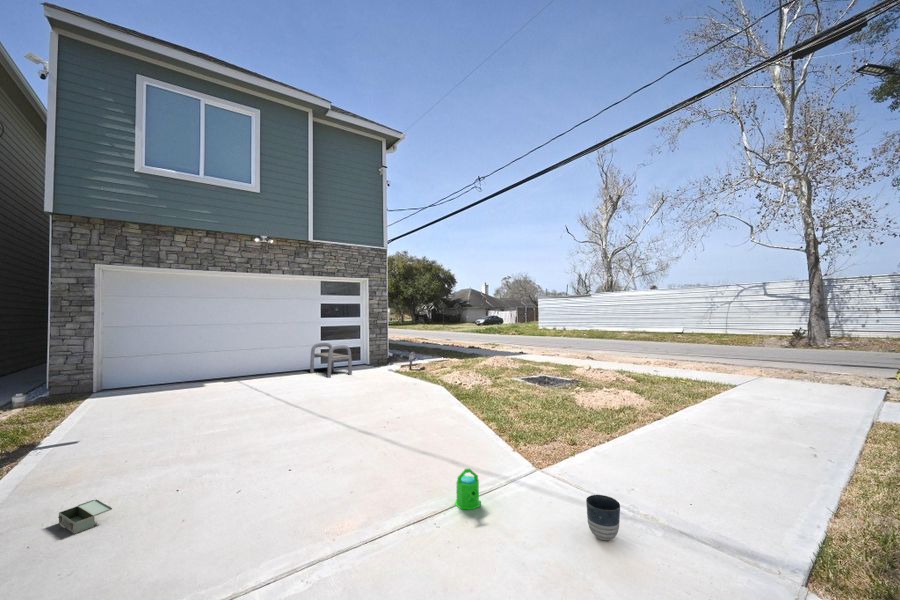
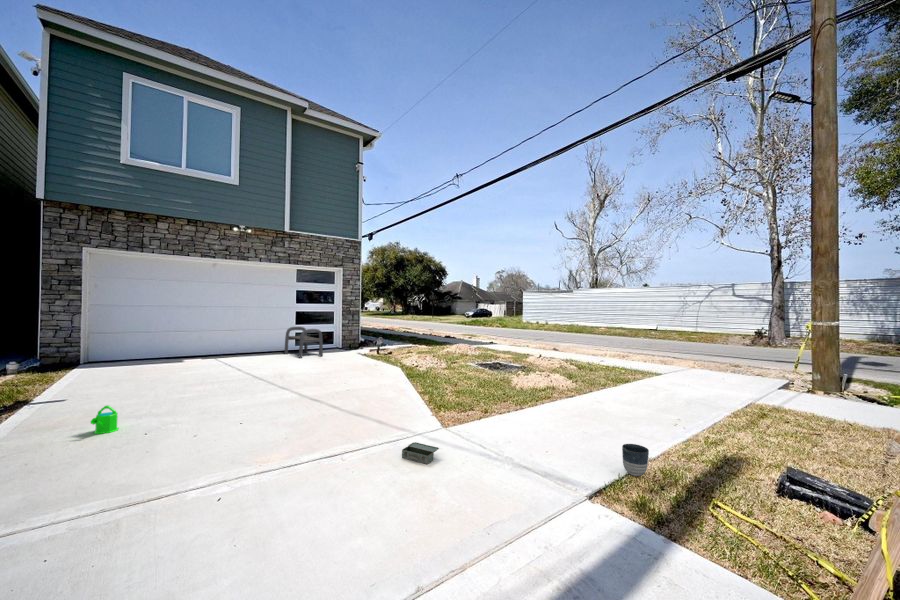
watering can: present [455,468,481,510] -> present [91,406,119,434]
planter: present [586,495,620,540] -> present [622,444,649,476]
toolbox: present [58,500,112,534] -> present [402,442,439,464]

